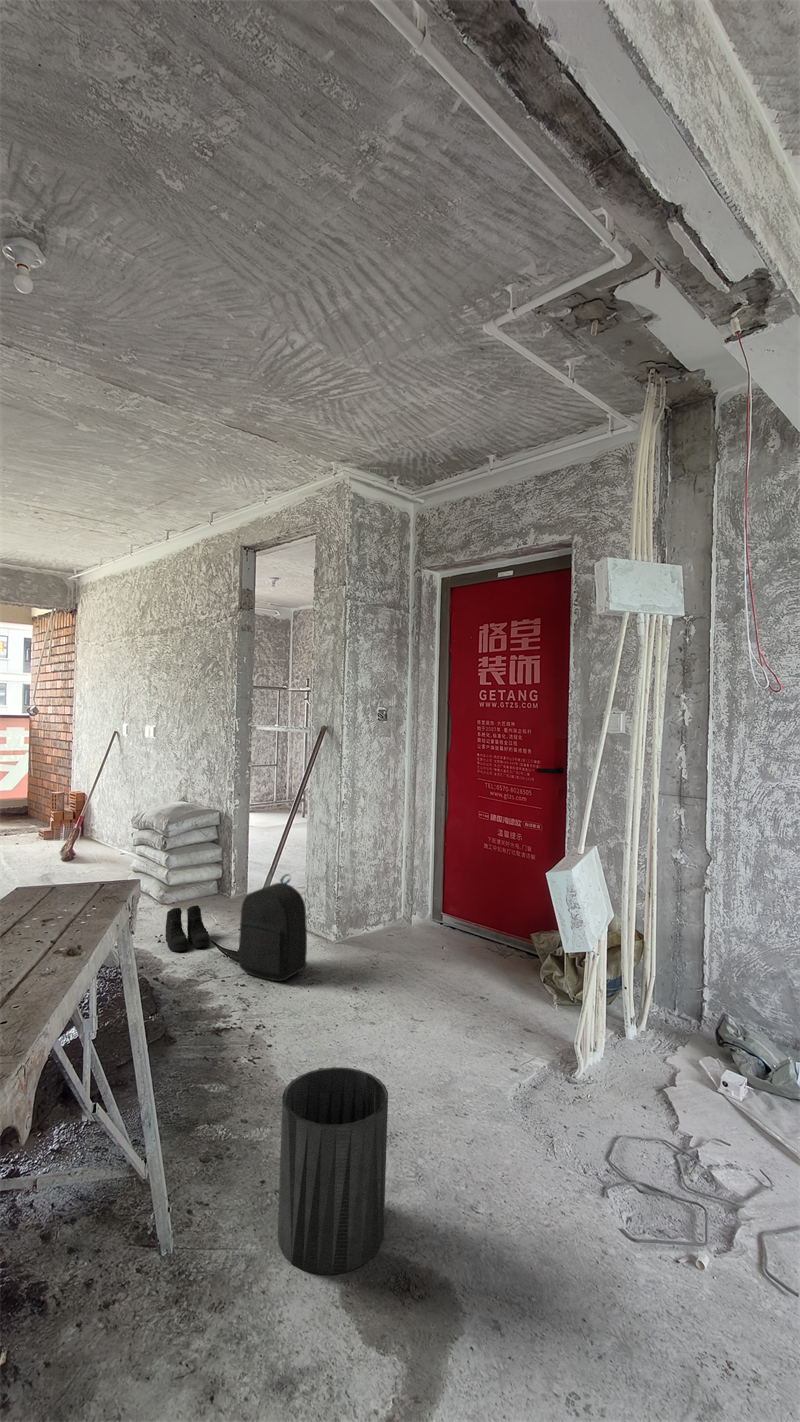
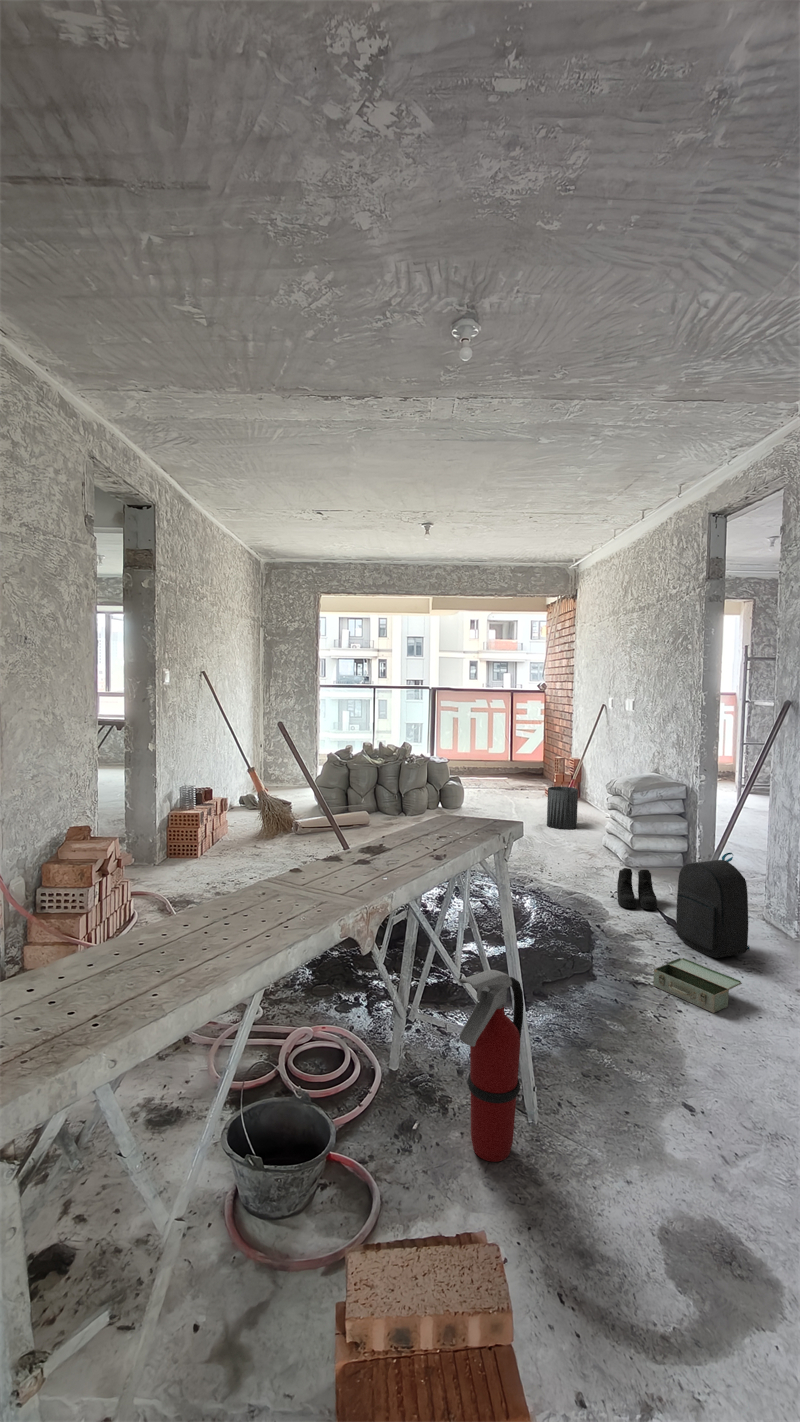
toolbox: none [236,991,317,1038] -> present [653,958,742,1013]
trash can: present [278,1067,388,1275] -> present [547,786,578,830]
fire extinguisher: none [95,1078,168,1339] -> present [459,970,524,1162]

